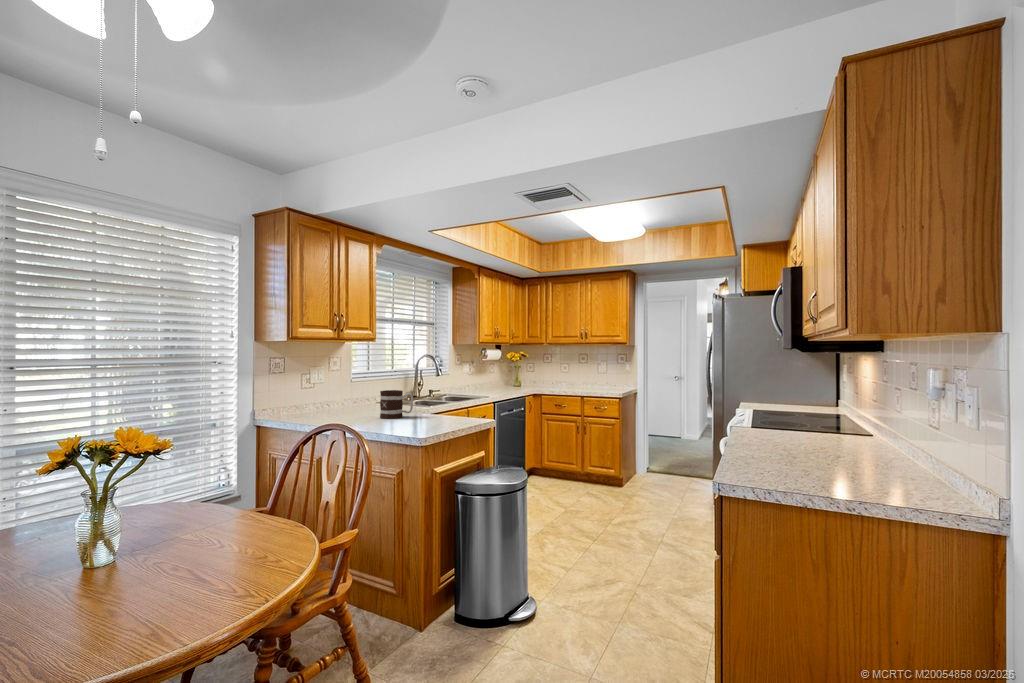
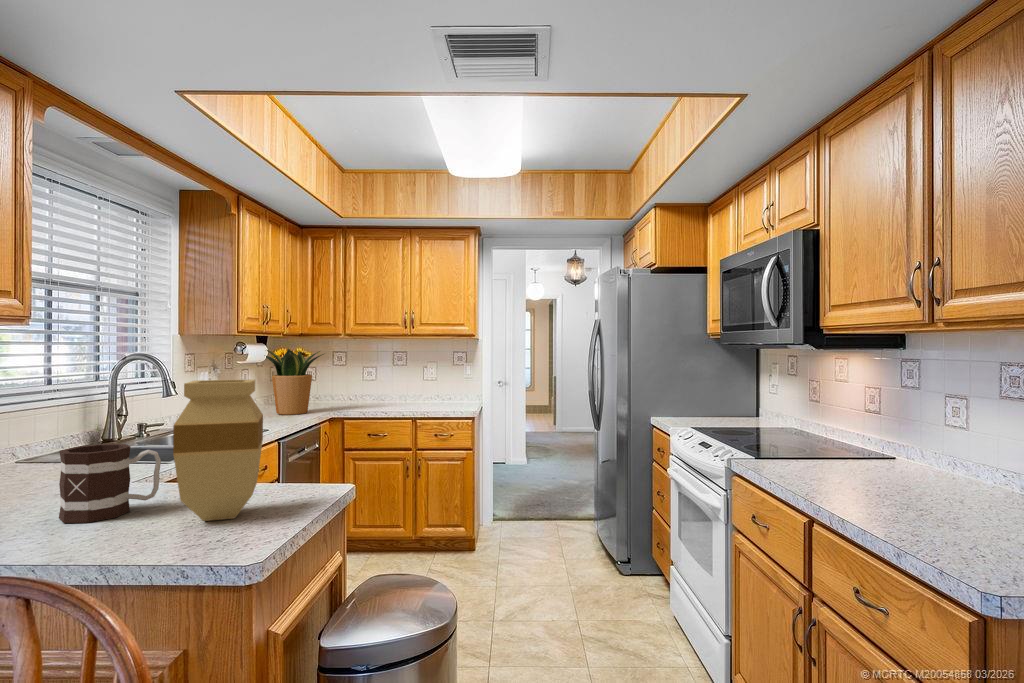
potted plant: none [495,351,532,391] -> present [266,349,324,415]
vase: none [411,365,448,421] -> present [173,380,263,521]

